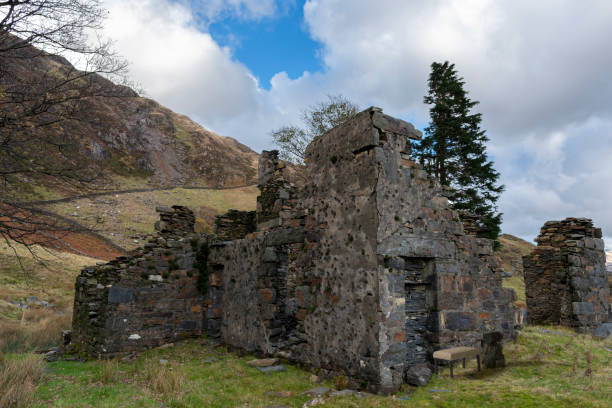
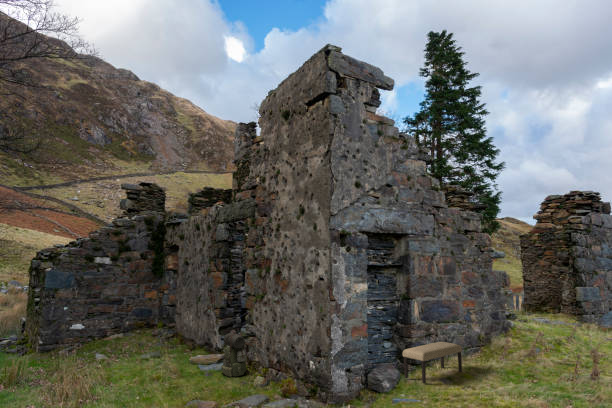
backpack: present [475,331,506,367] -> present [221,333,255,377]

